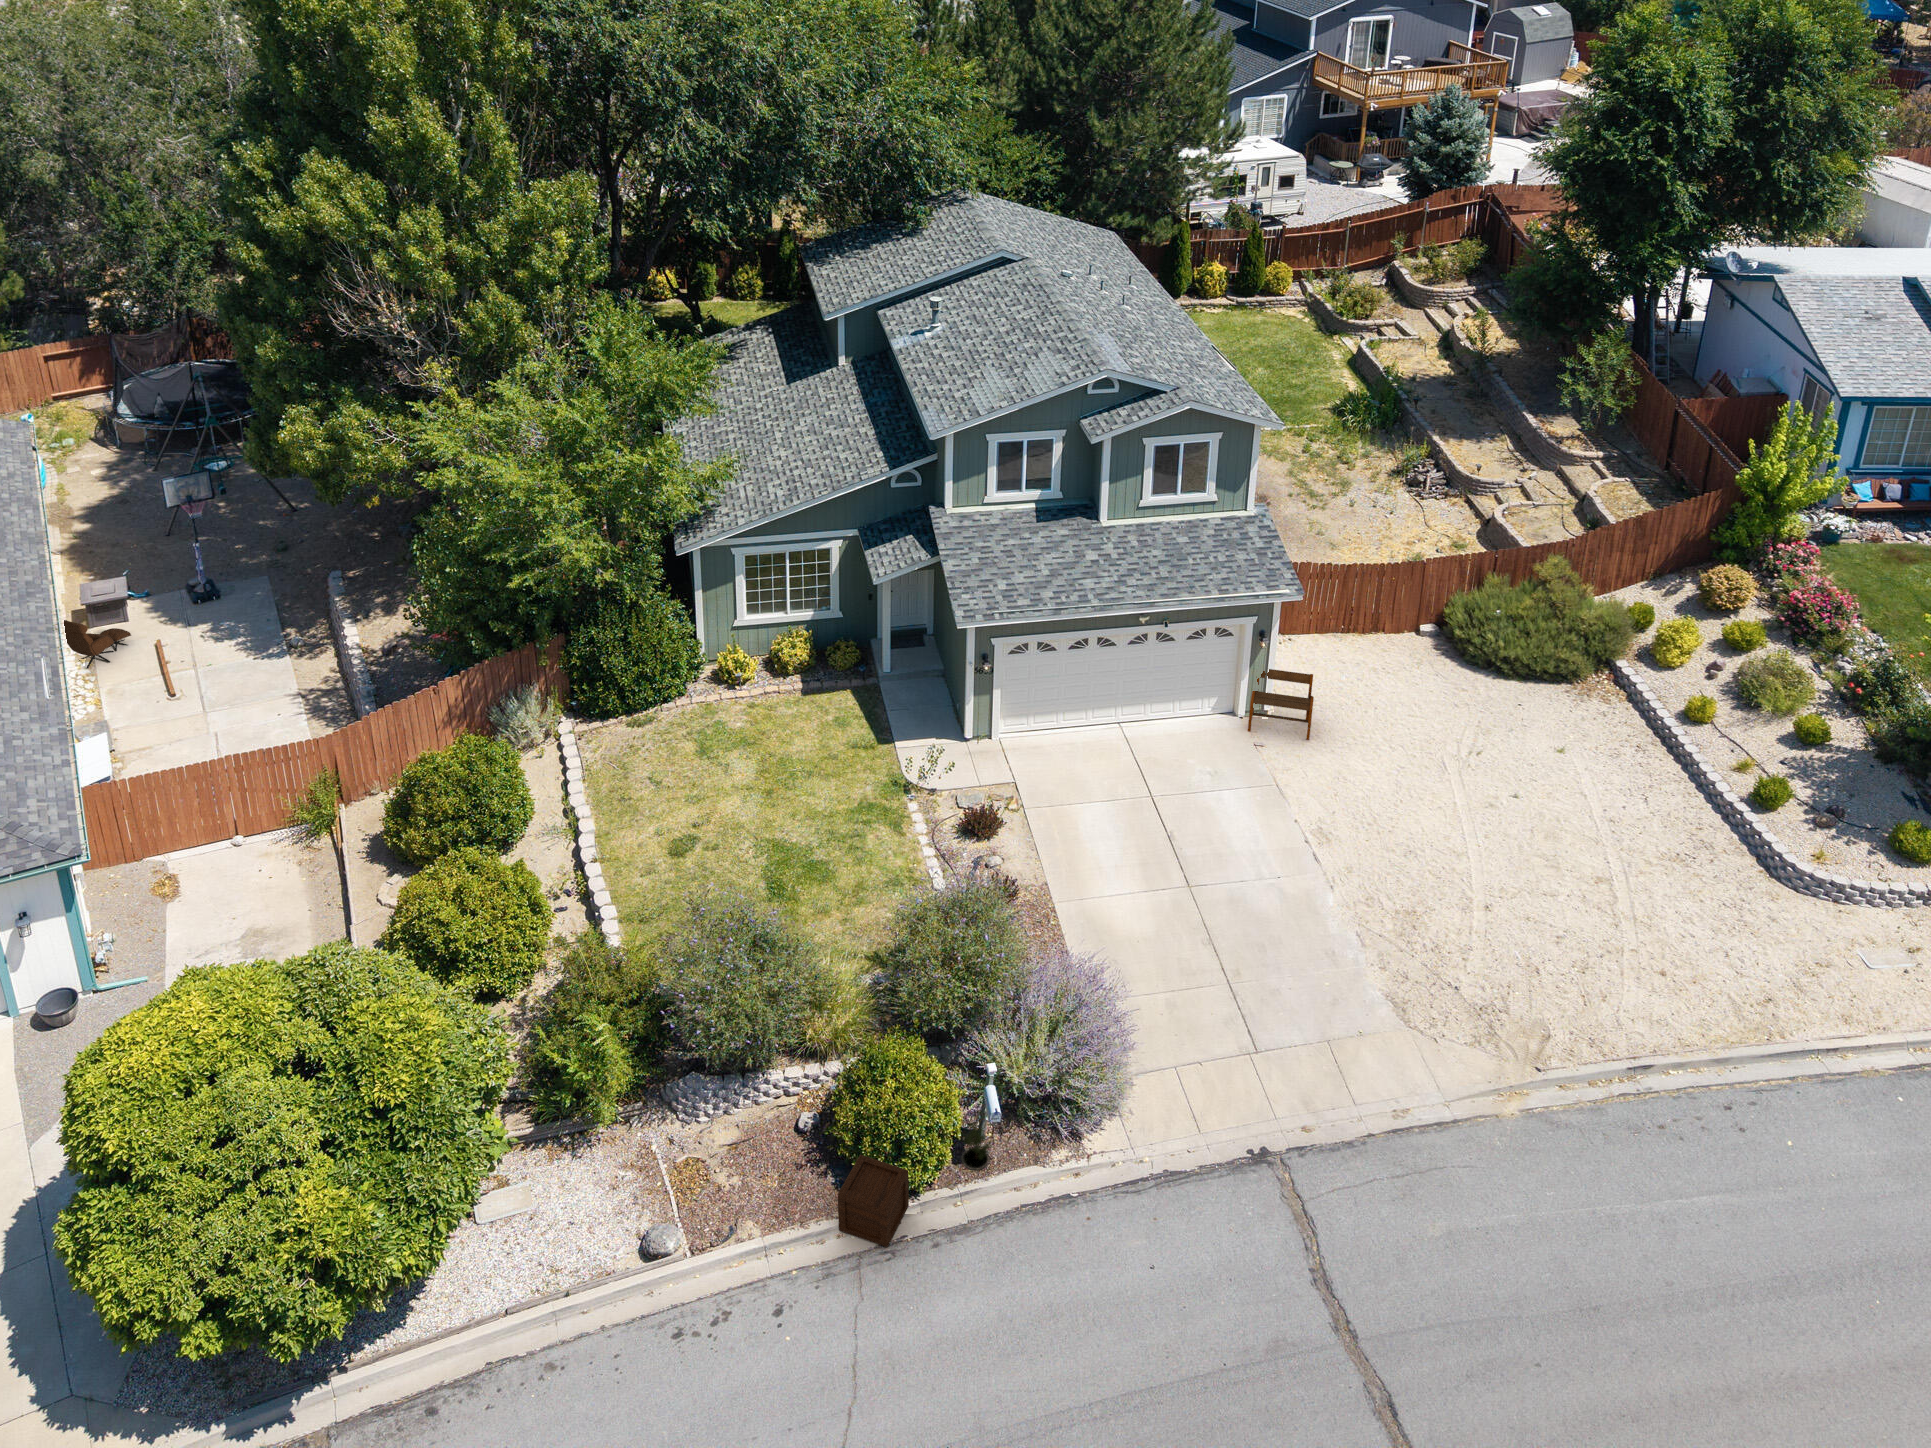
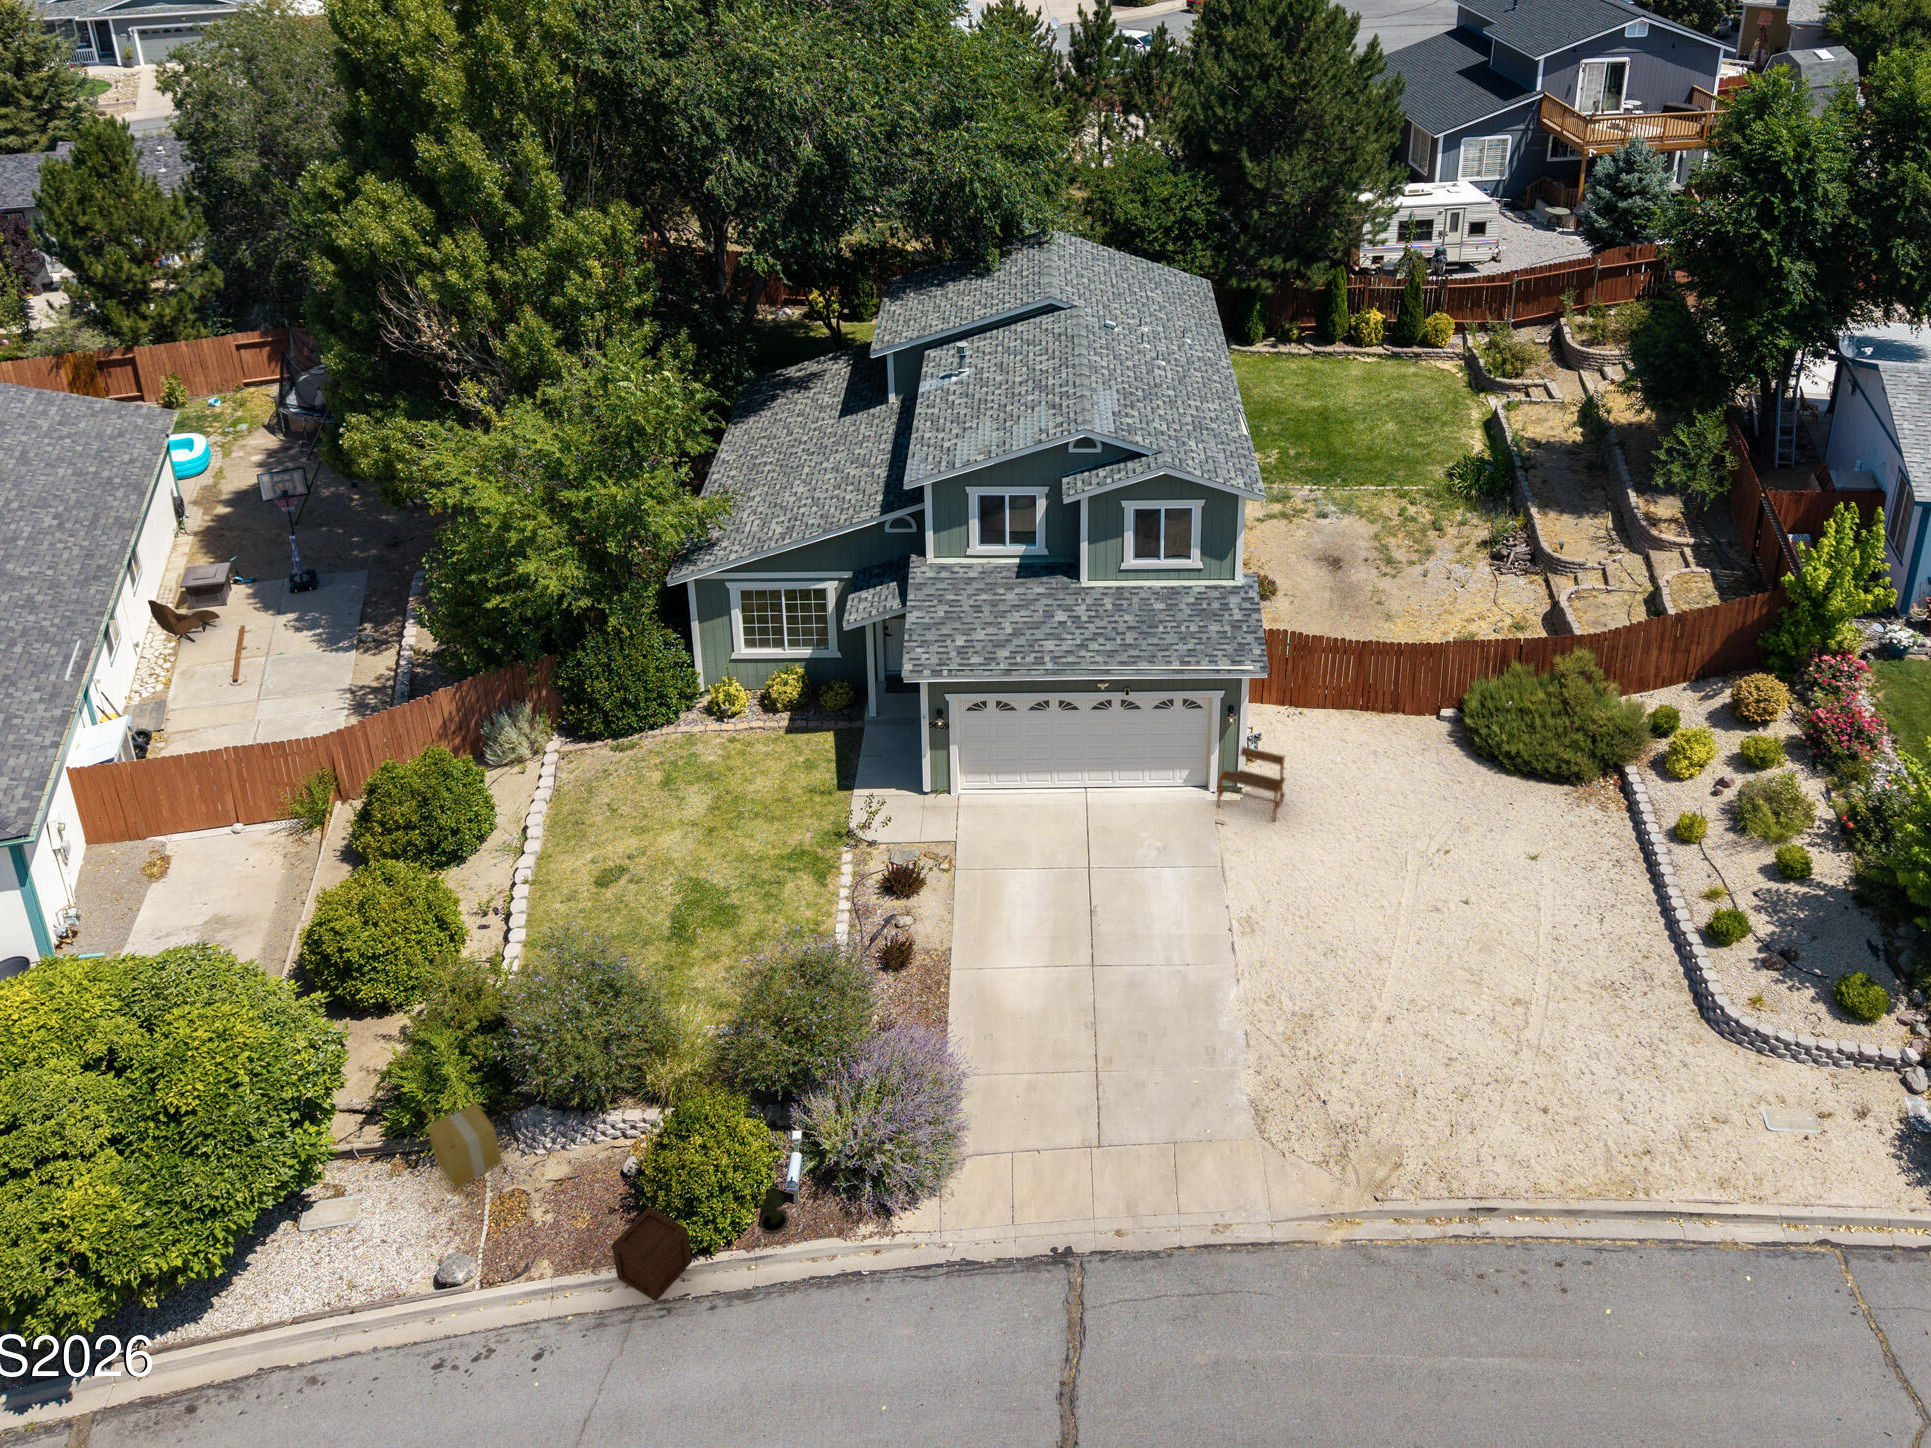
cardboard box: none [596,1074,672,1166] -> present [428,1103,502,1189]

